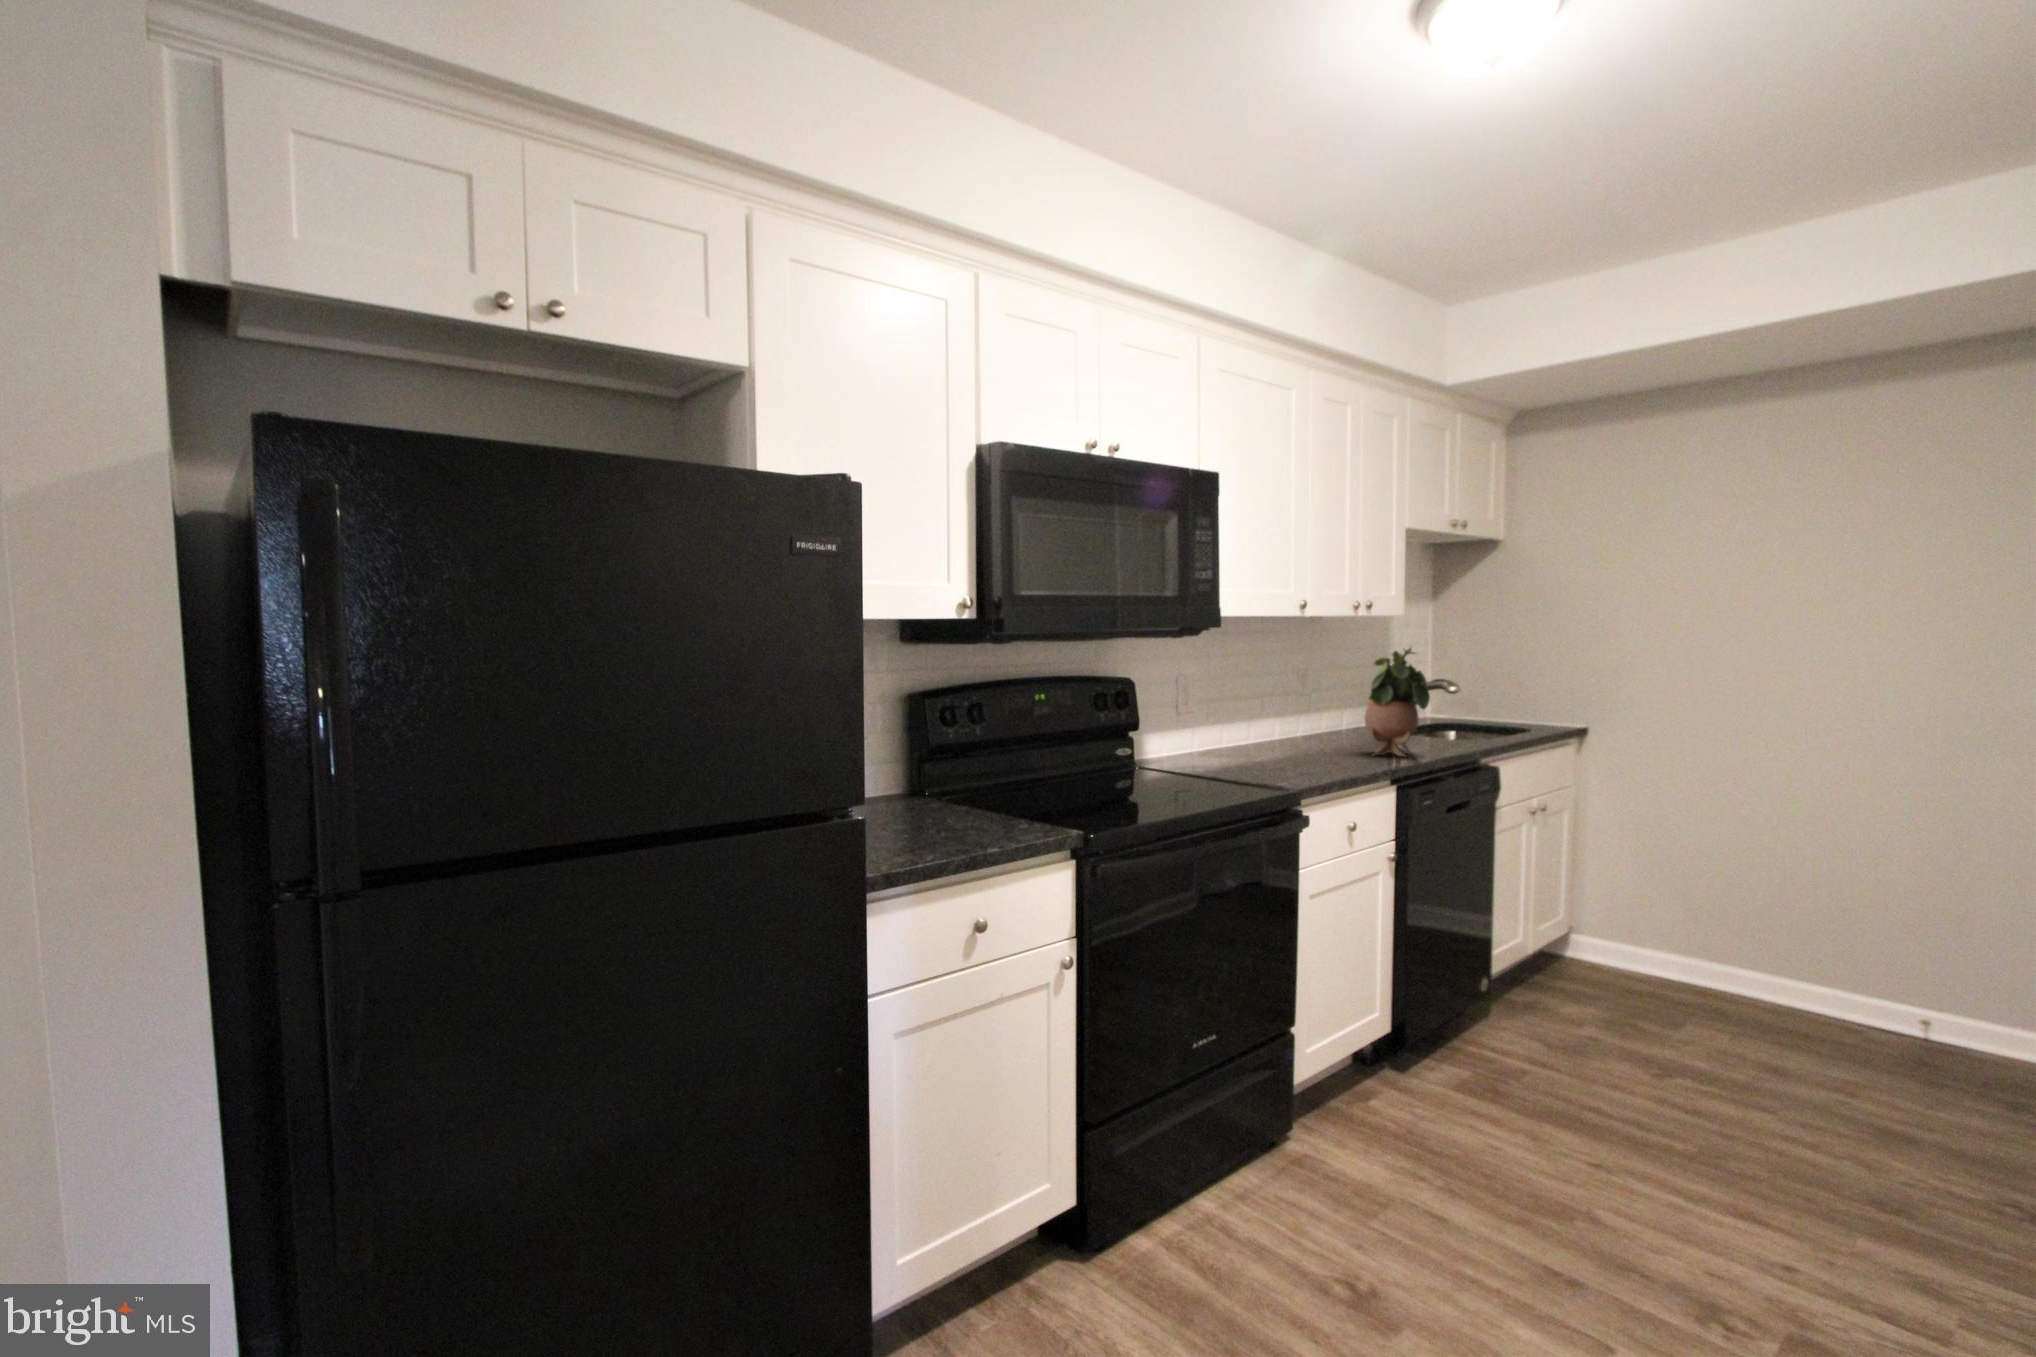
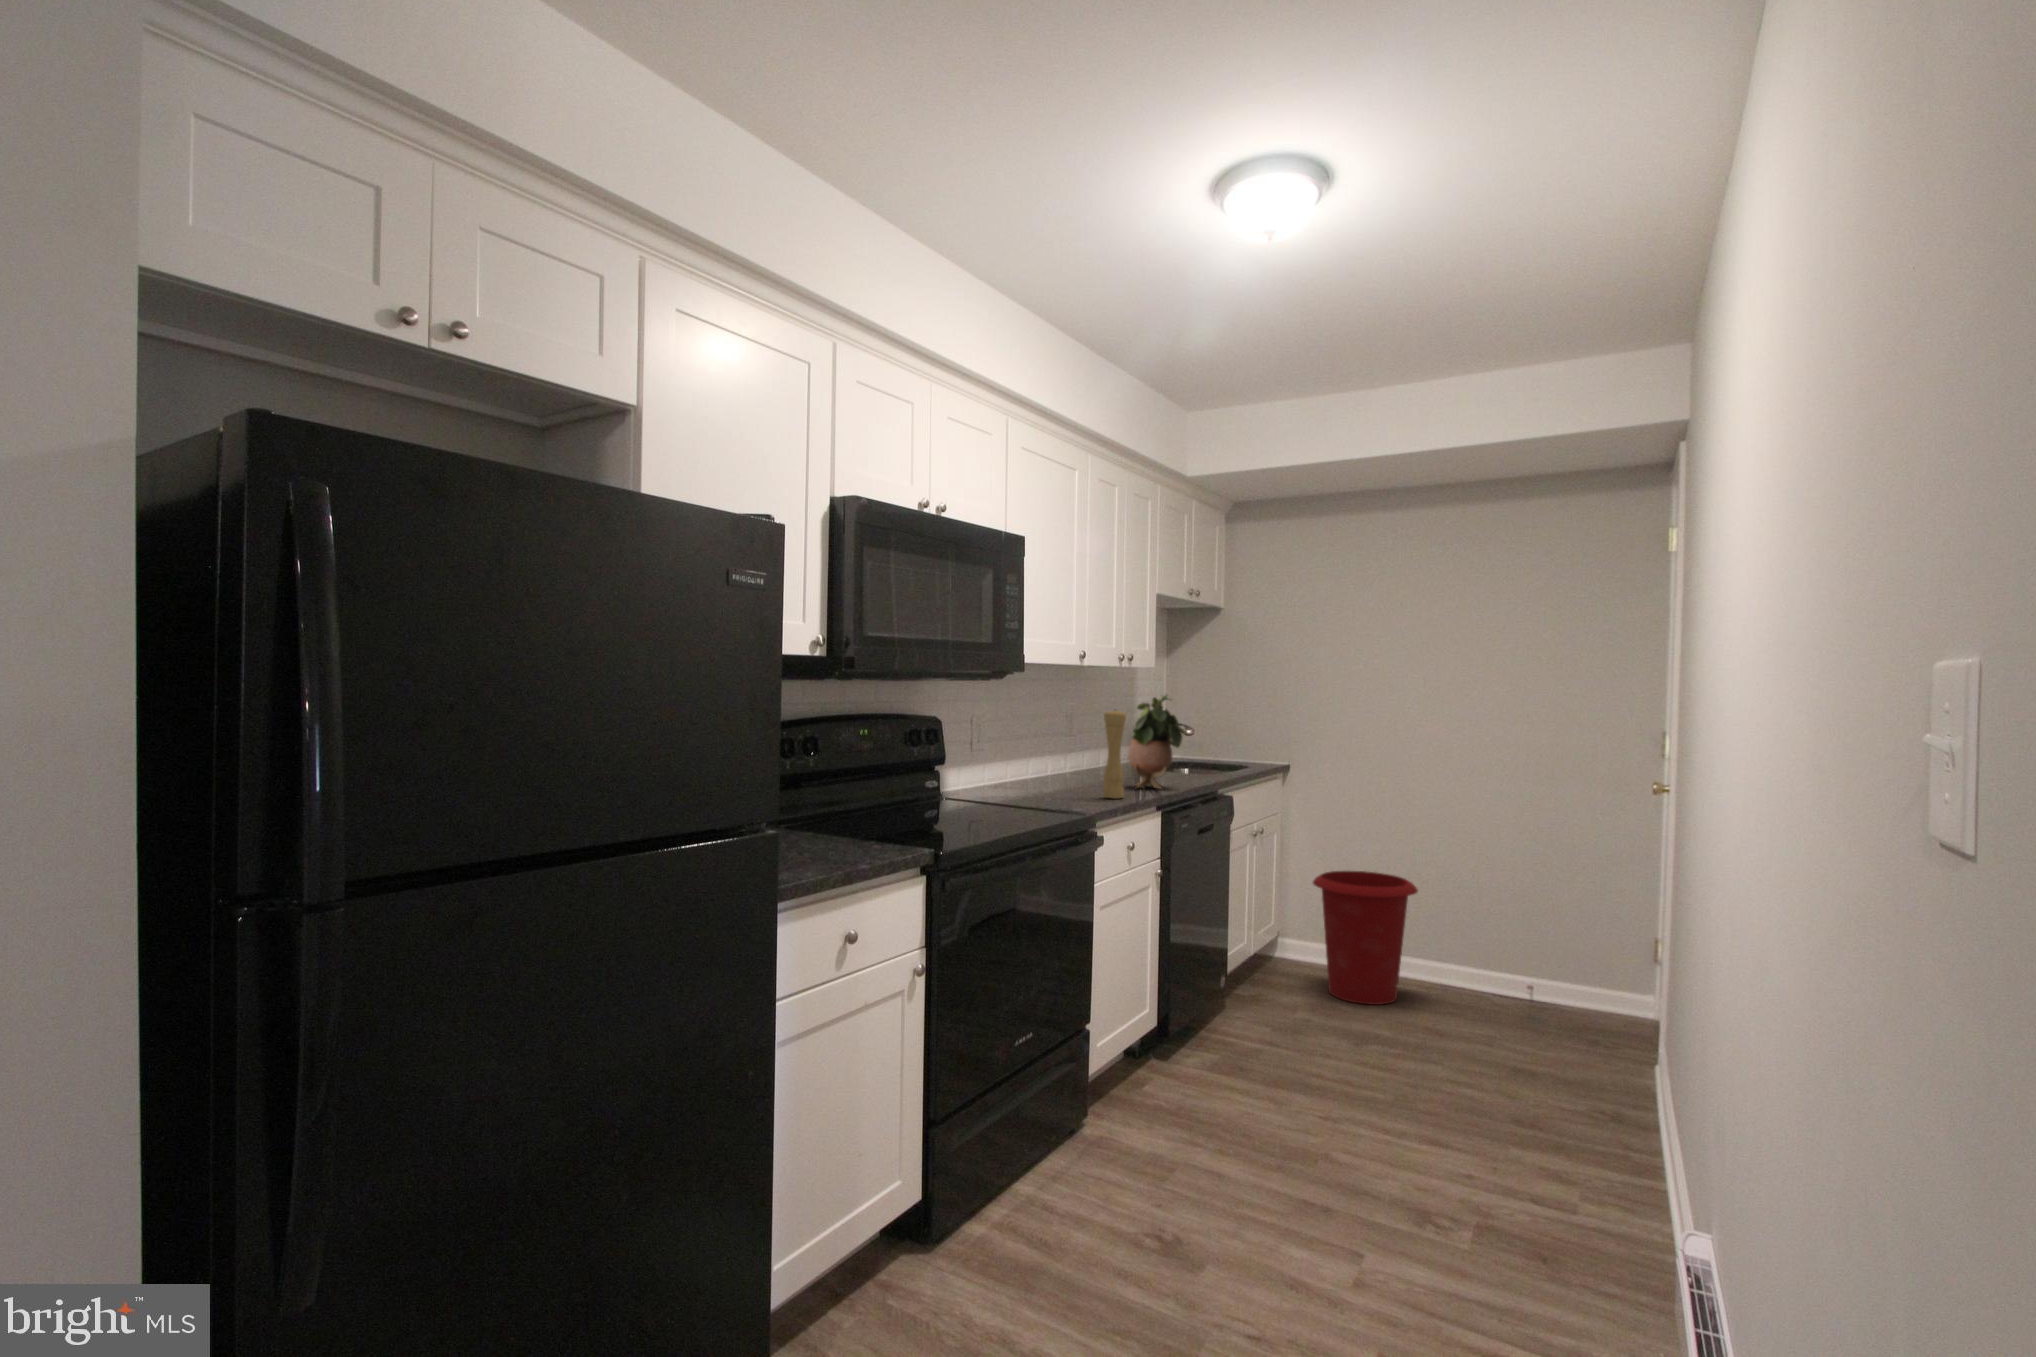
pepper mill: none [1326,666,1353,768] -> present [1103,710,1126,798]
waste bin: none [1610,854,1760,1019] -> present [1313,871,1418,1005]

